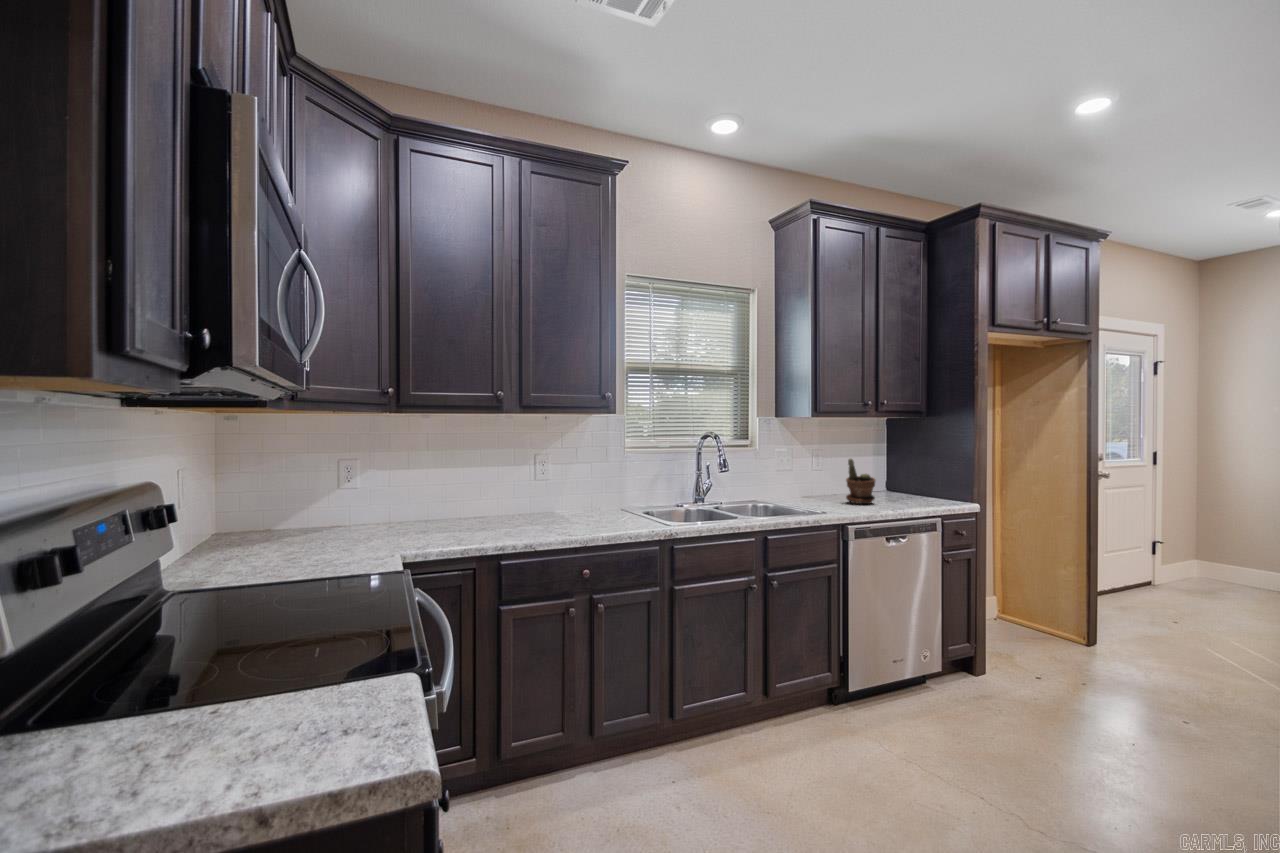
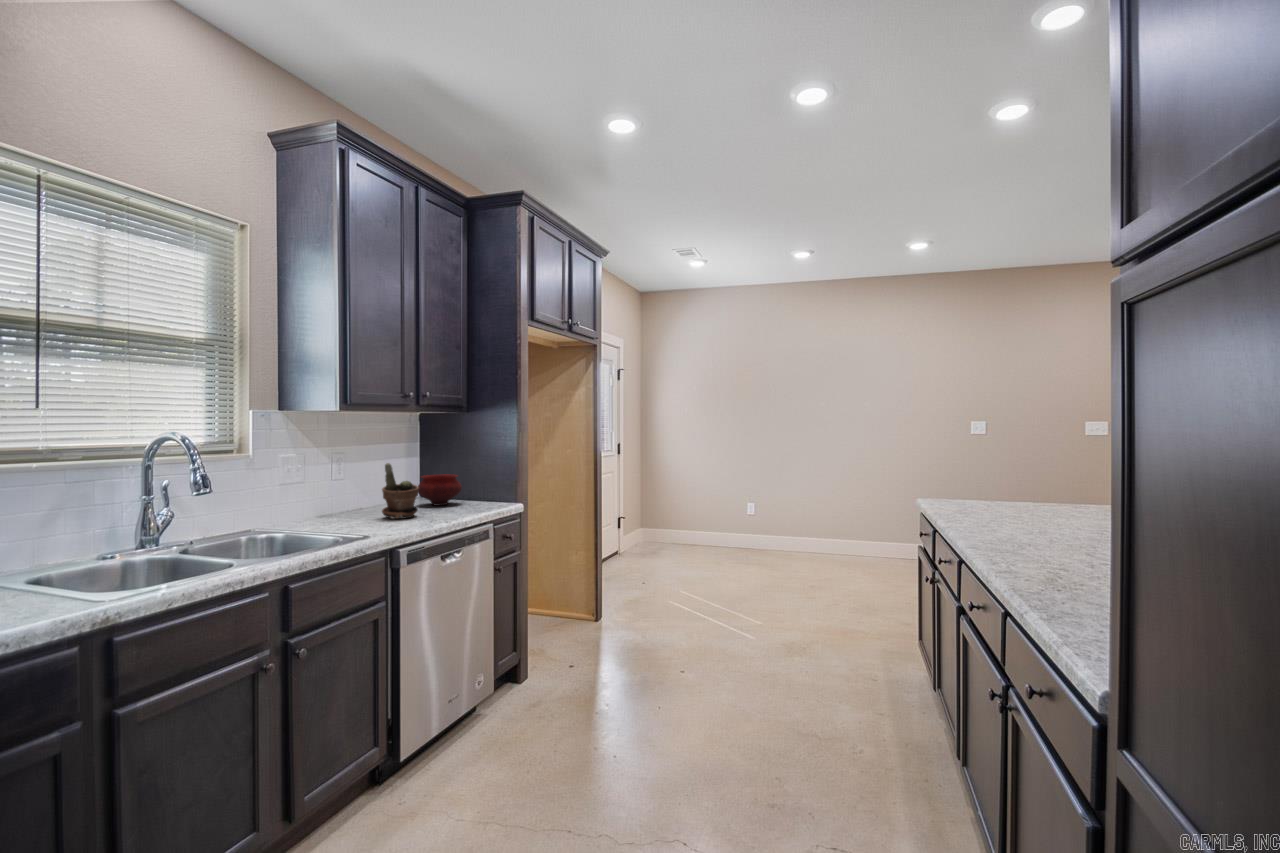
bowl: none [881,471,921,498] -> present [418,474,462,506]

